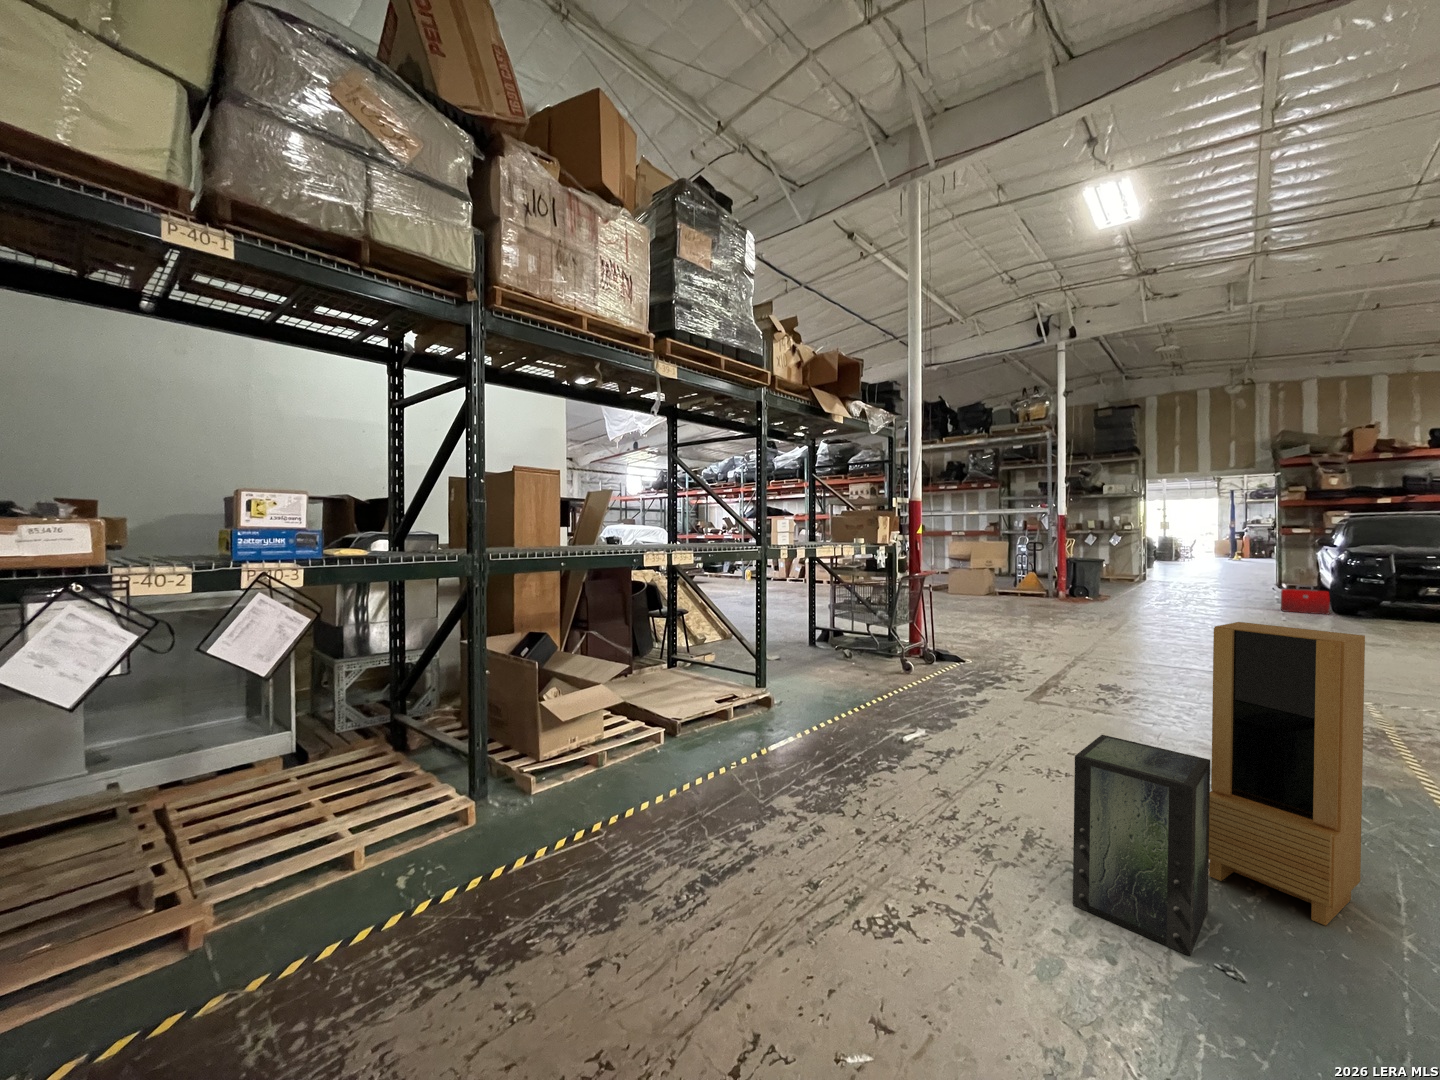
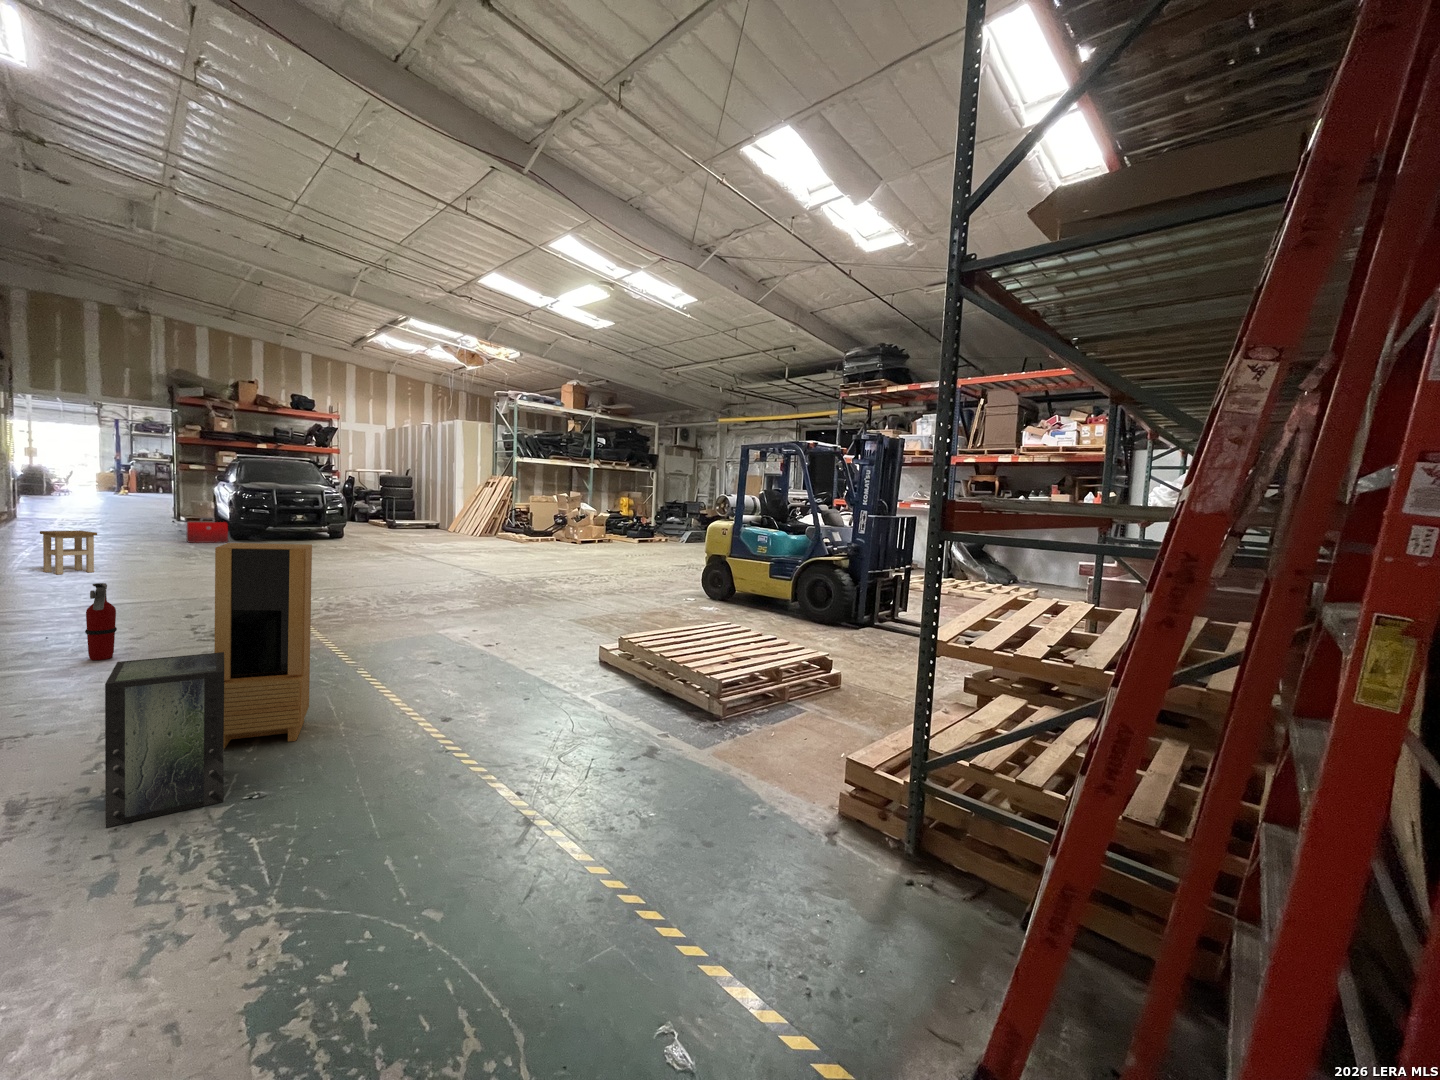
stool: none [1143,593,1184,632] -> present [40,531,97,574]
fire extinguisher: none [1137,646,1163,721] -> present [85,583,117,660]

